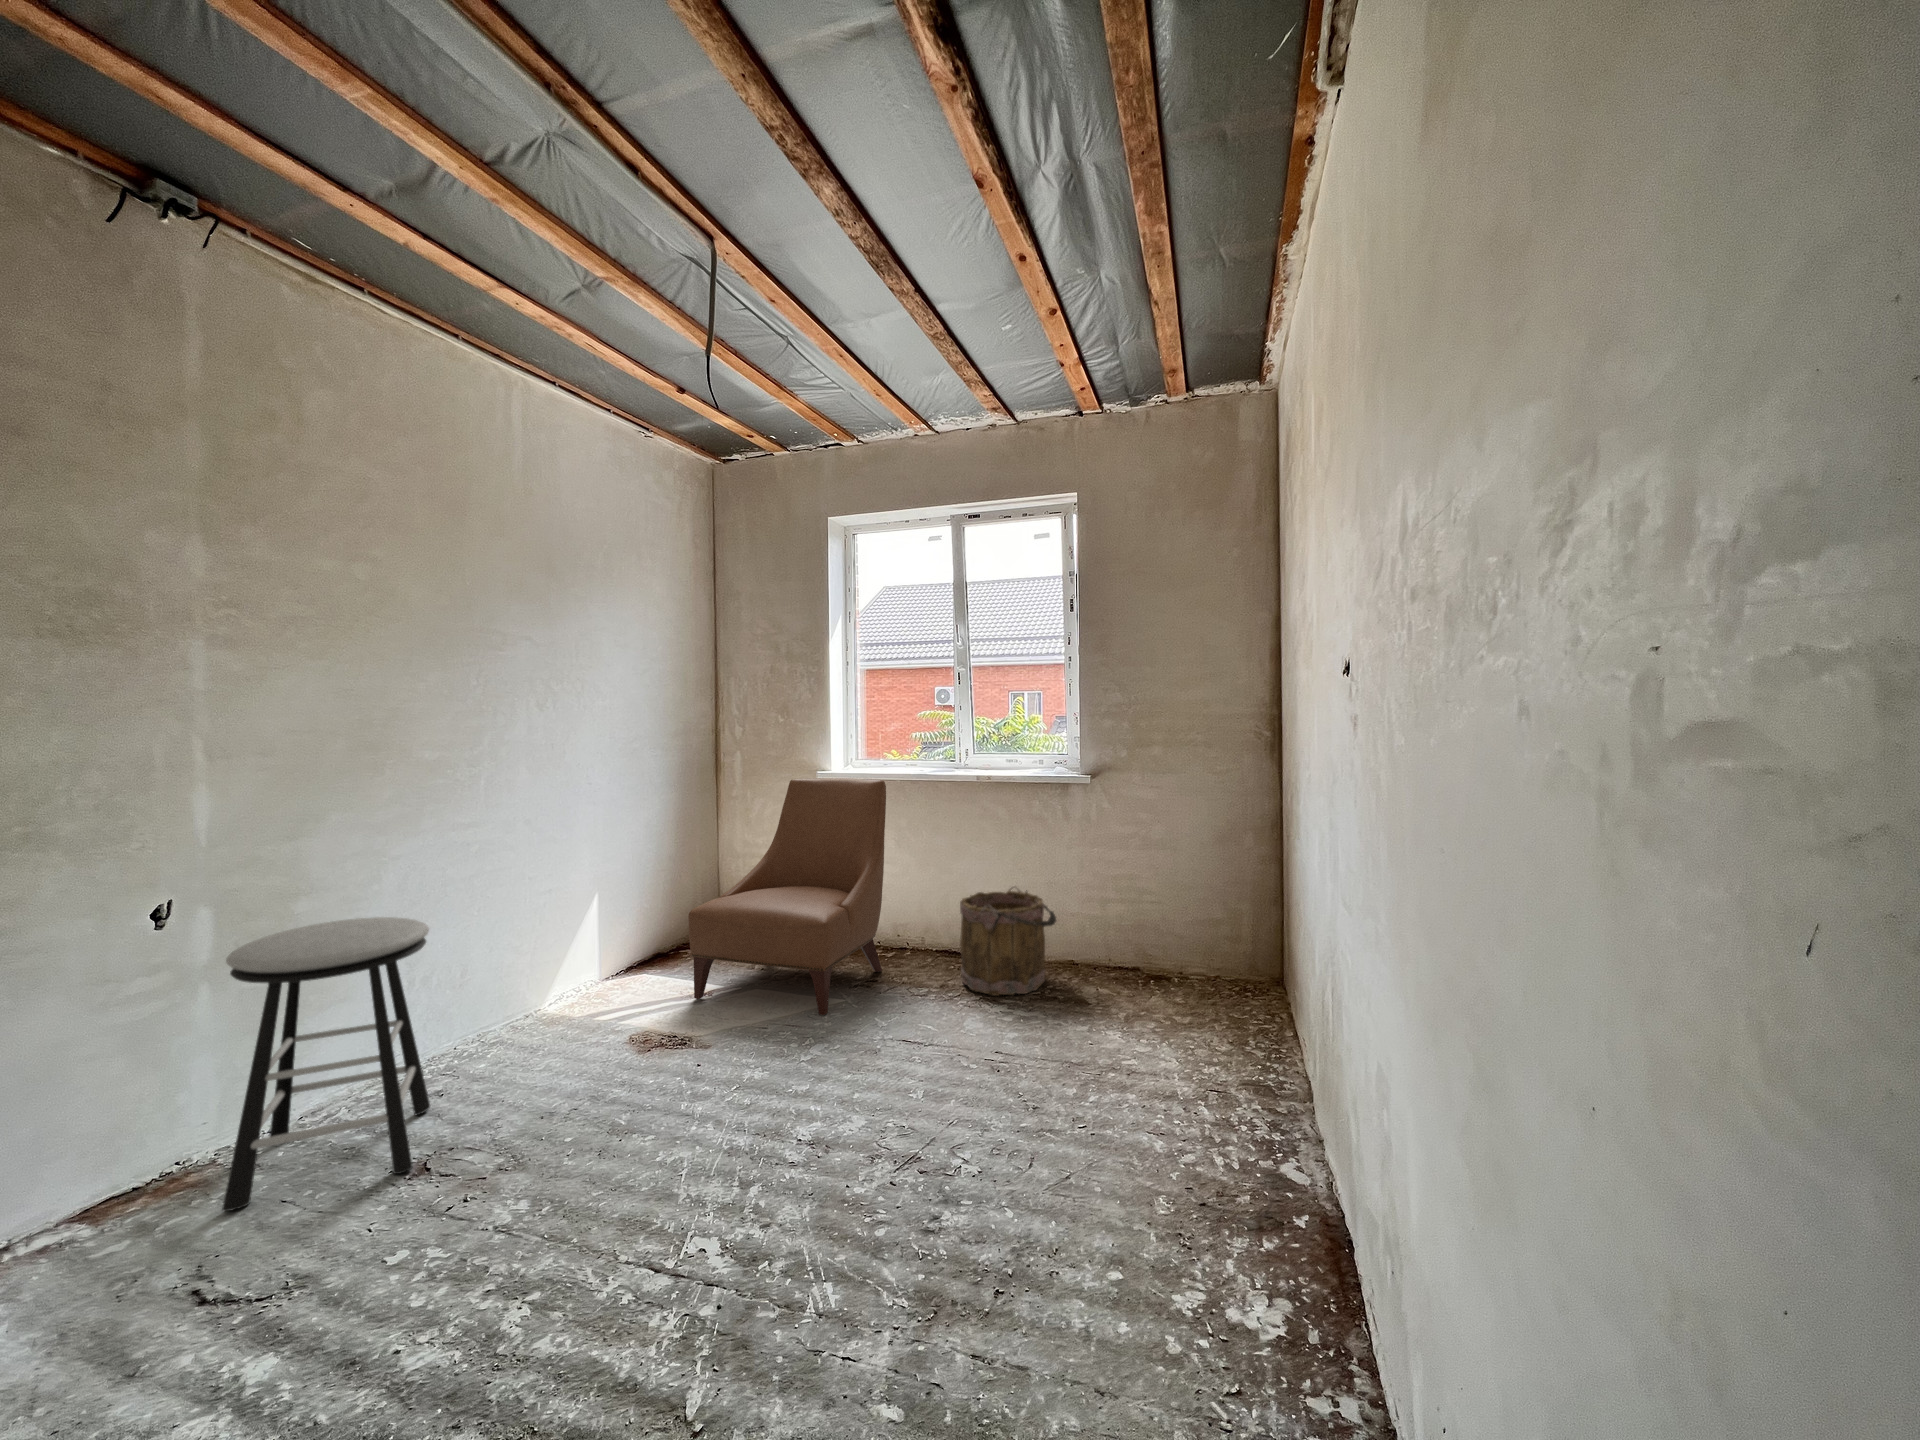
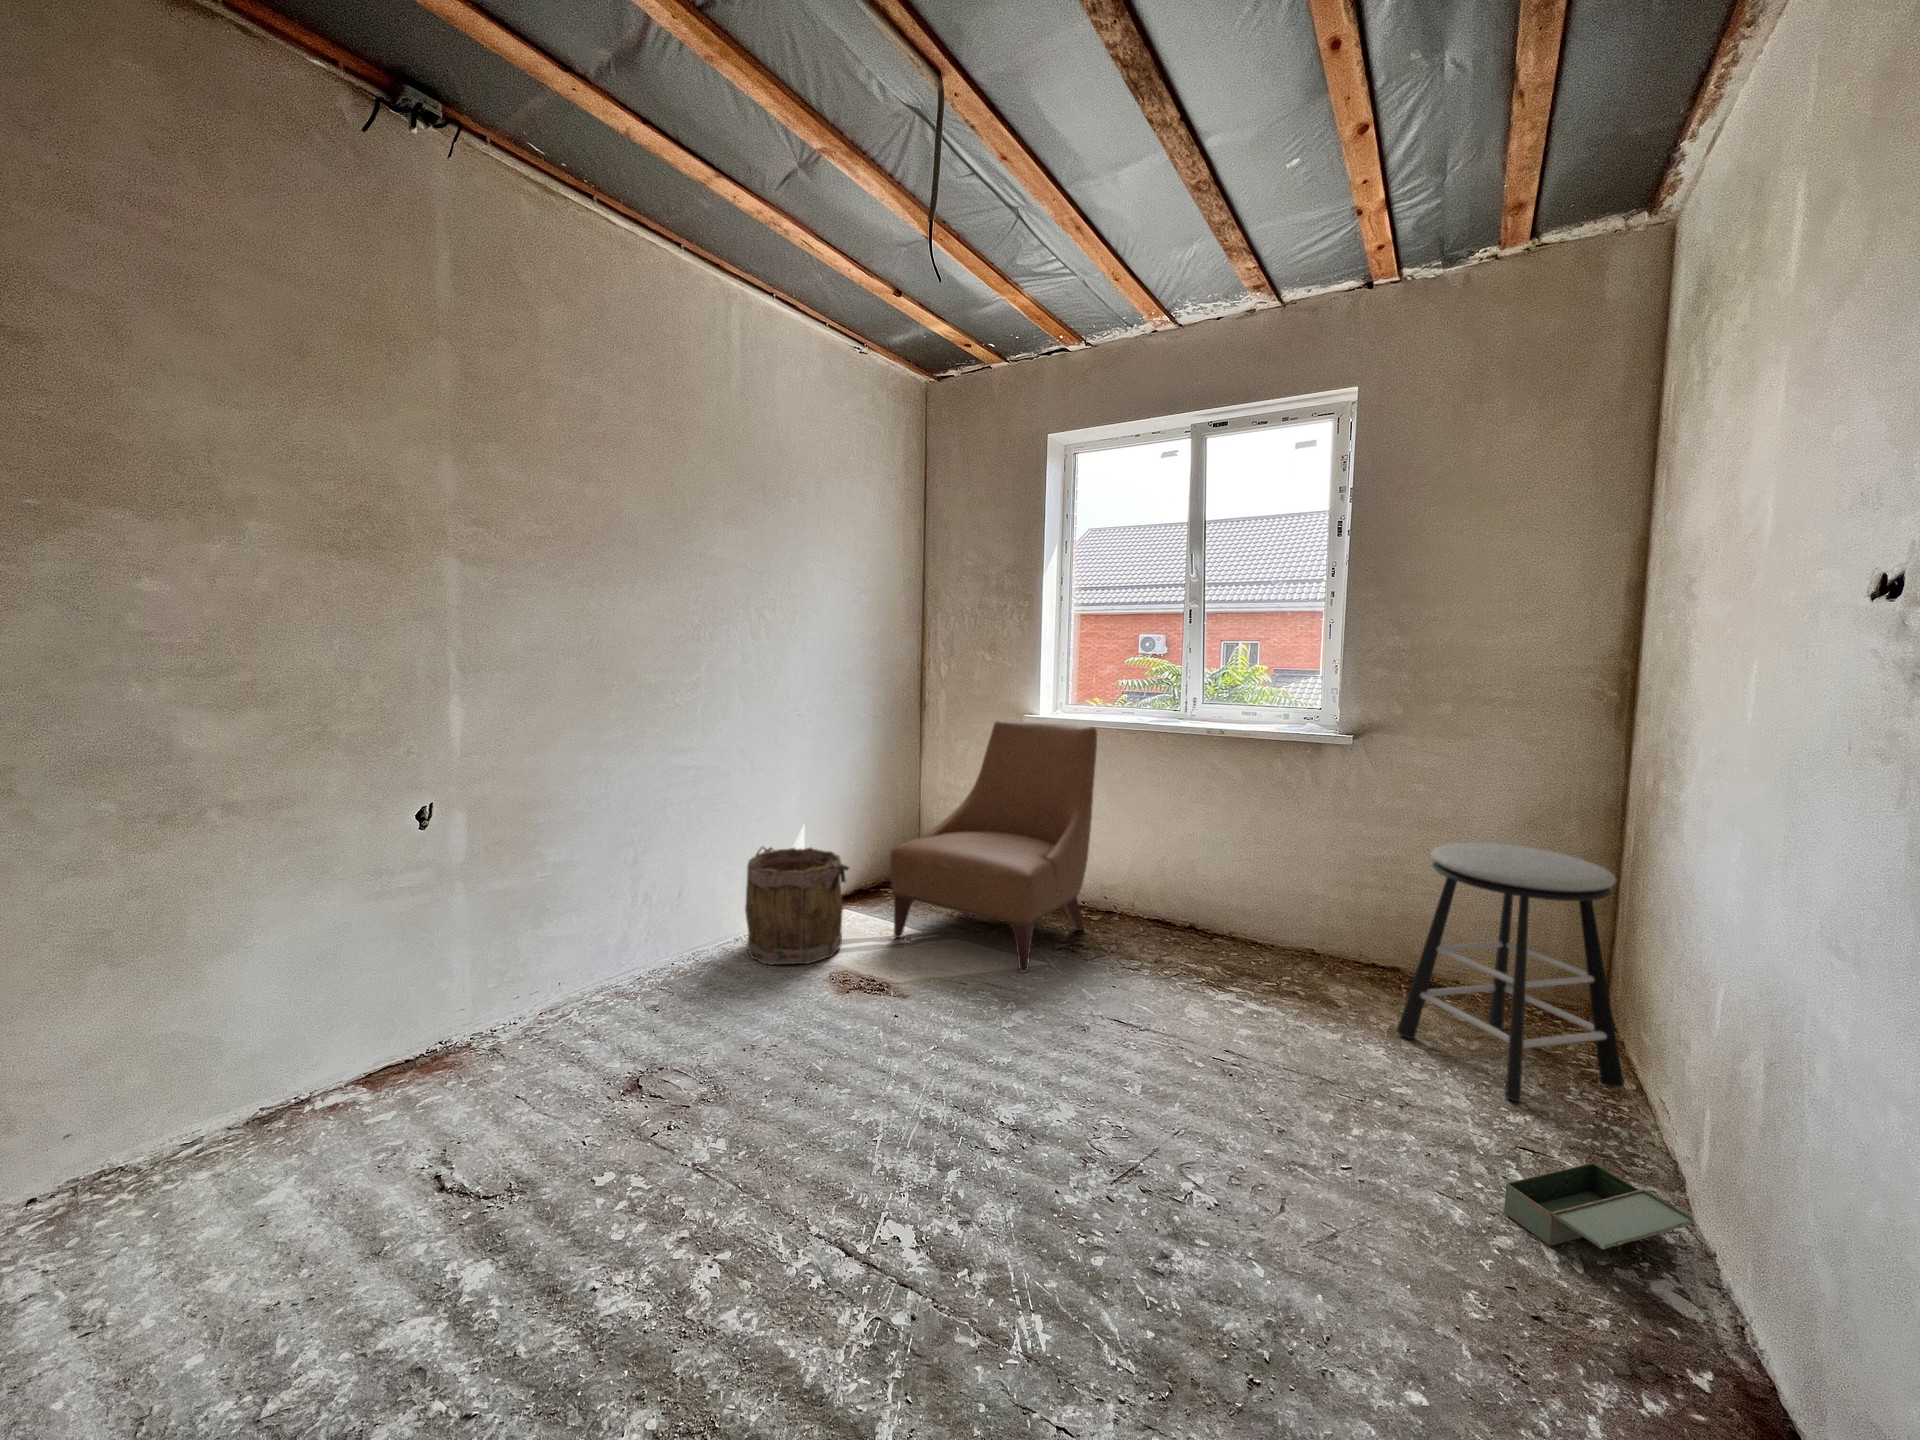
bucket: present [960,886,1056,996] -> present [745,847,849,965]
stool: present [222,917,430,1211] -> present [1397,843,1624,1101]
toolbox: none [1191,1091,1308,1156] -> present [1504,1162,1695,1249]

